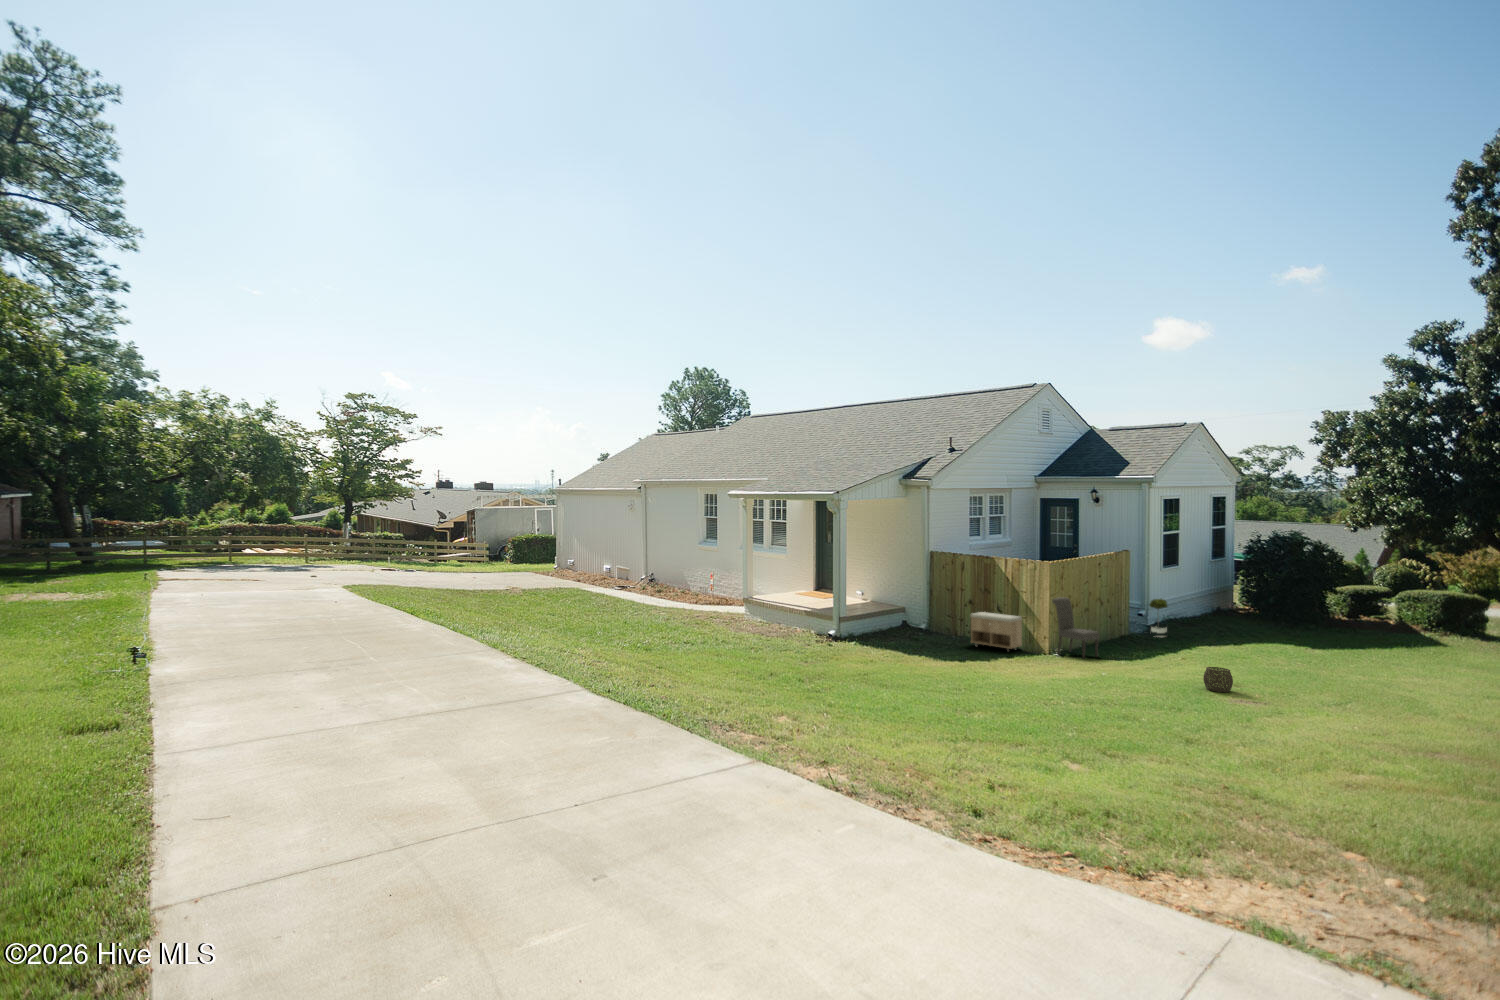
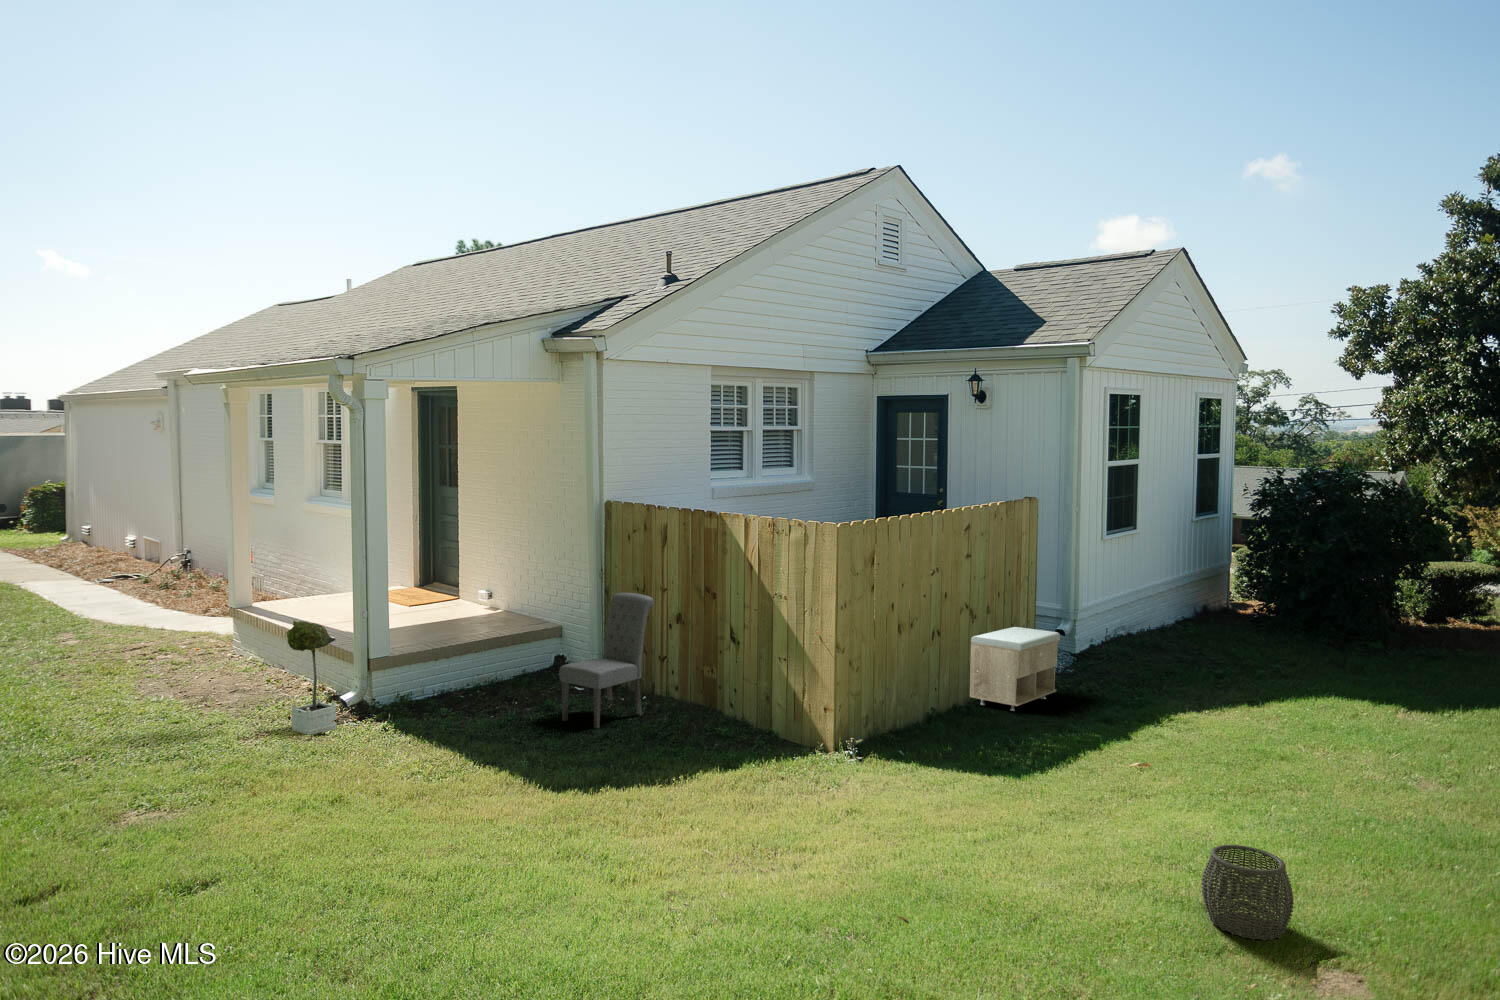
chair: present [1052,597,1100,659] -> present [559,593,654,728]
potted tree: present [1150,599,1167,637] -> present [286,621,337,735]
storage bench: present [970,612,1022,650] -> present [970,627,1060,711]

